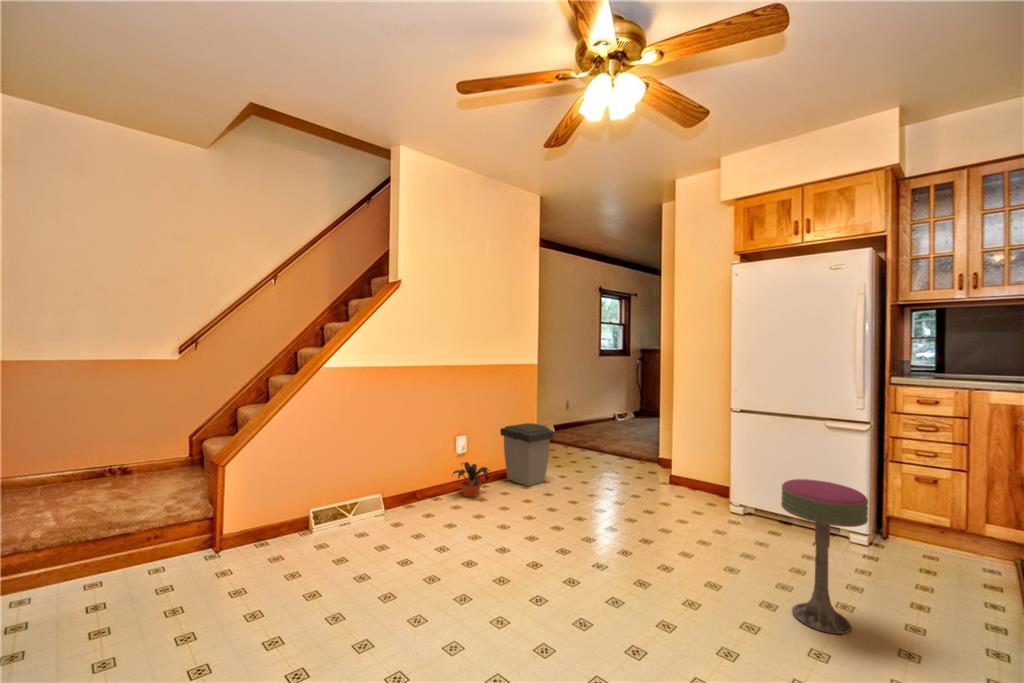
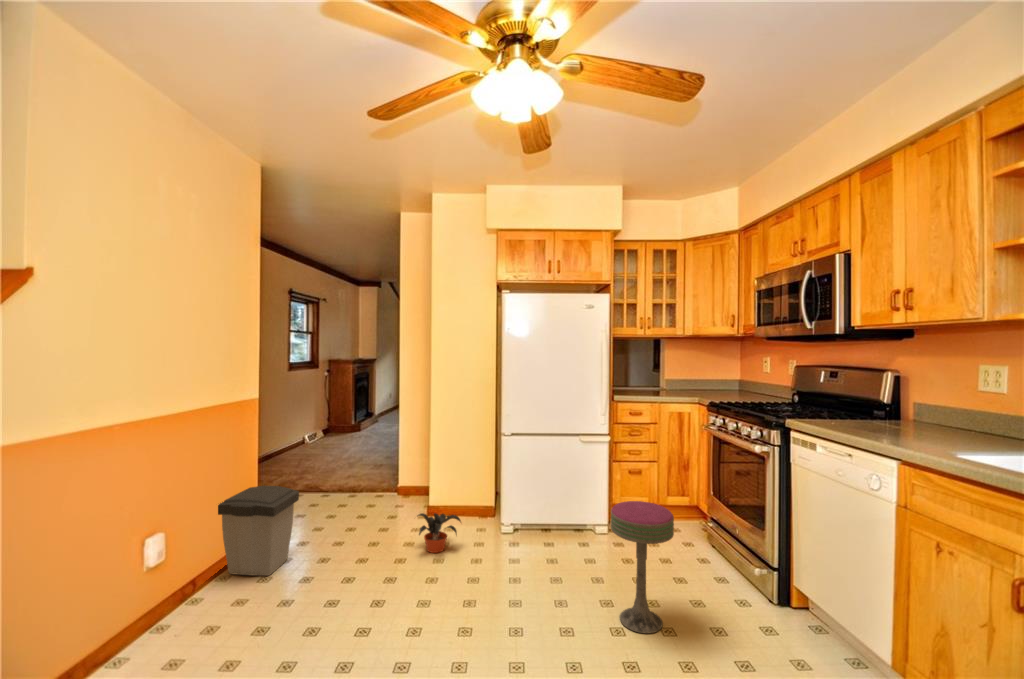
potted plant: present [453,462,488,497] -> present [418,513,461,553]

